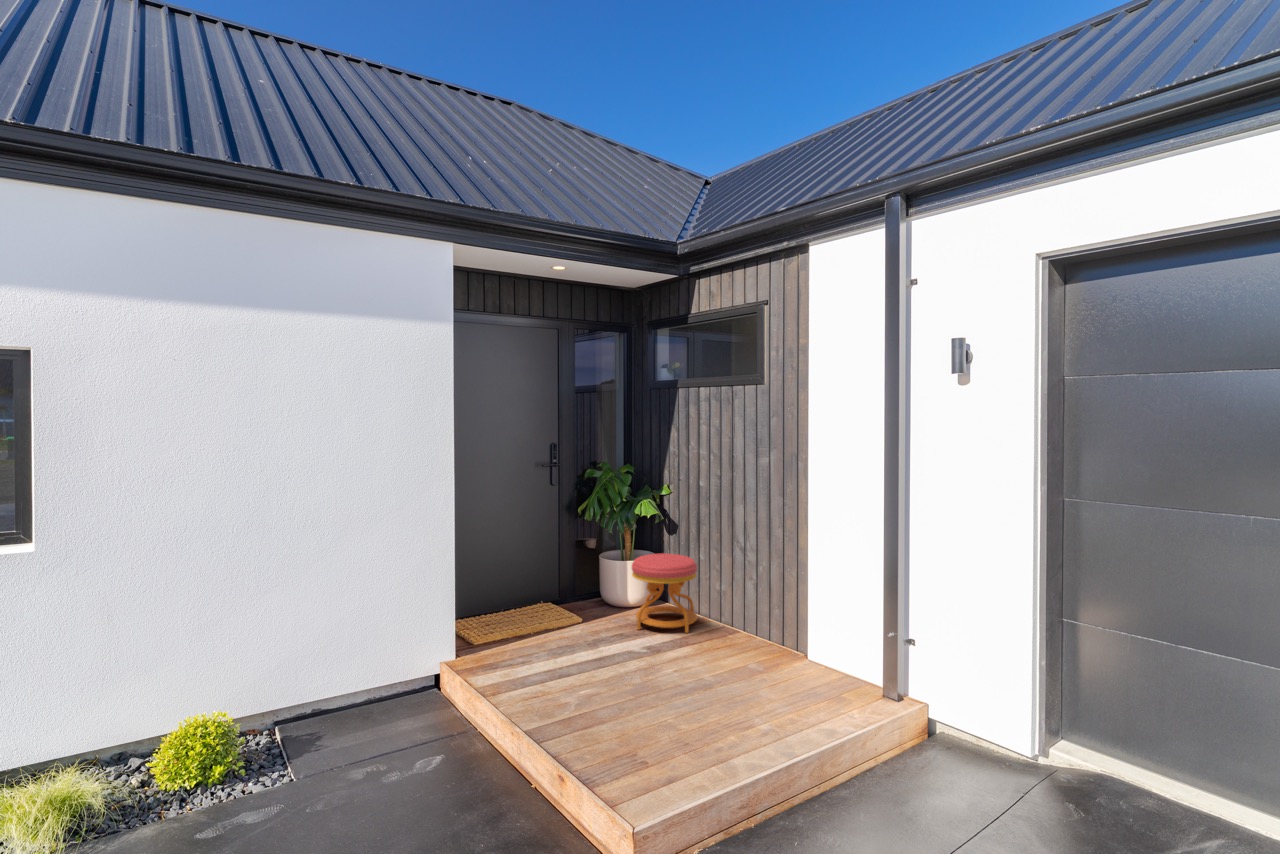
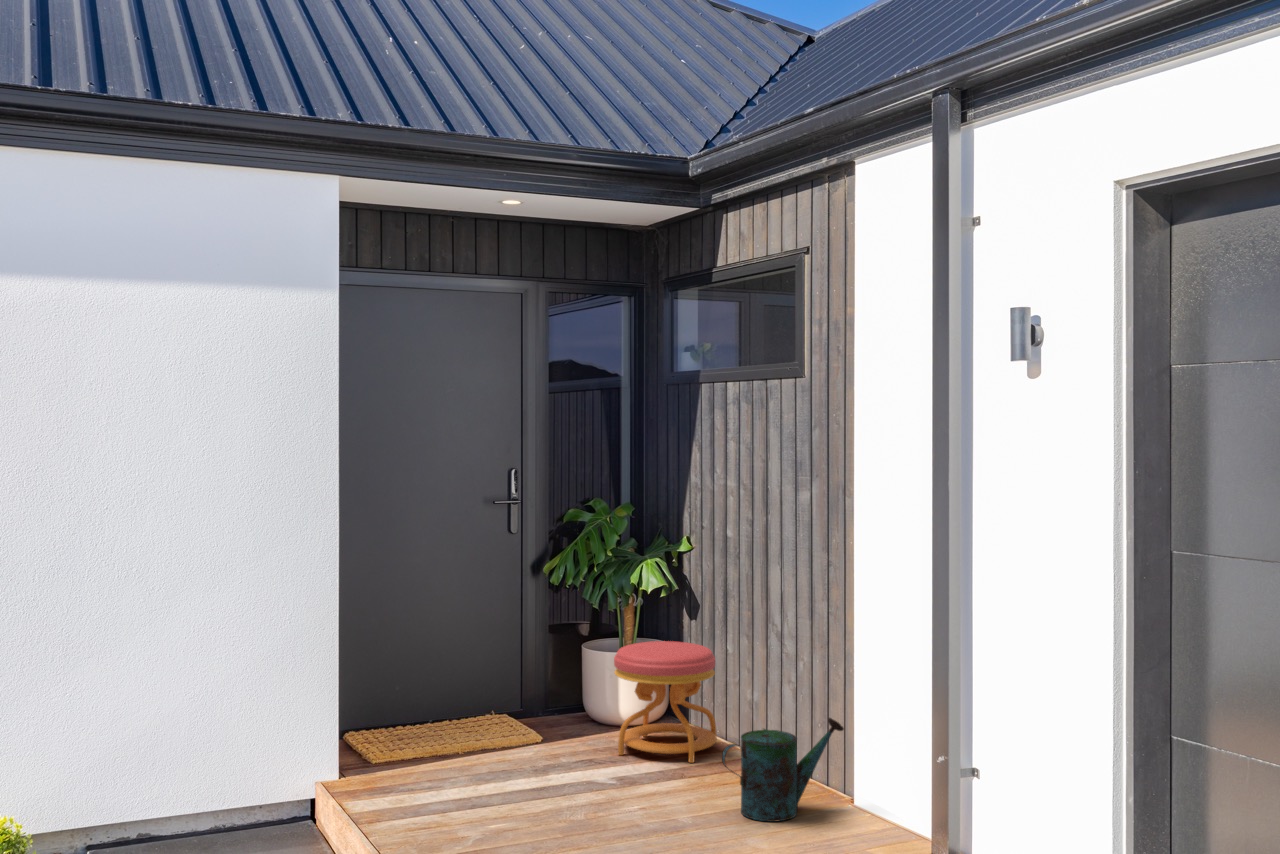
watering can: none [730,604,802,676] -> present [722,718,844,822]

